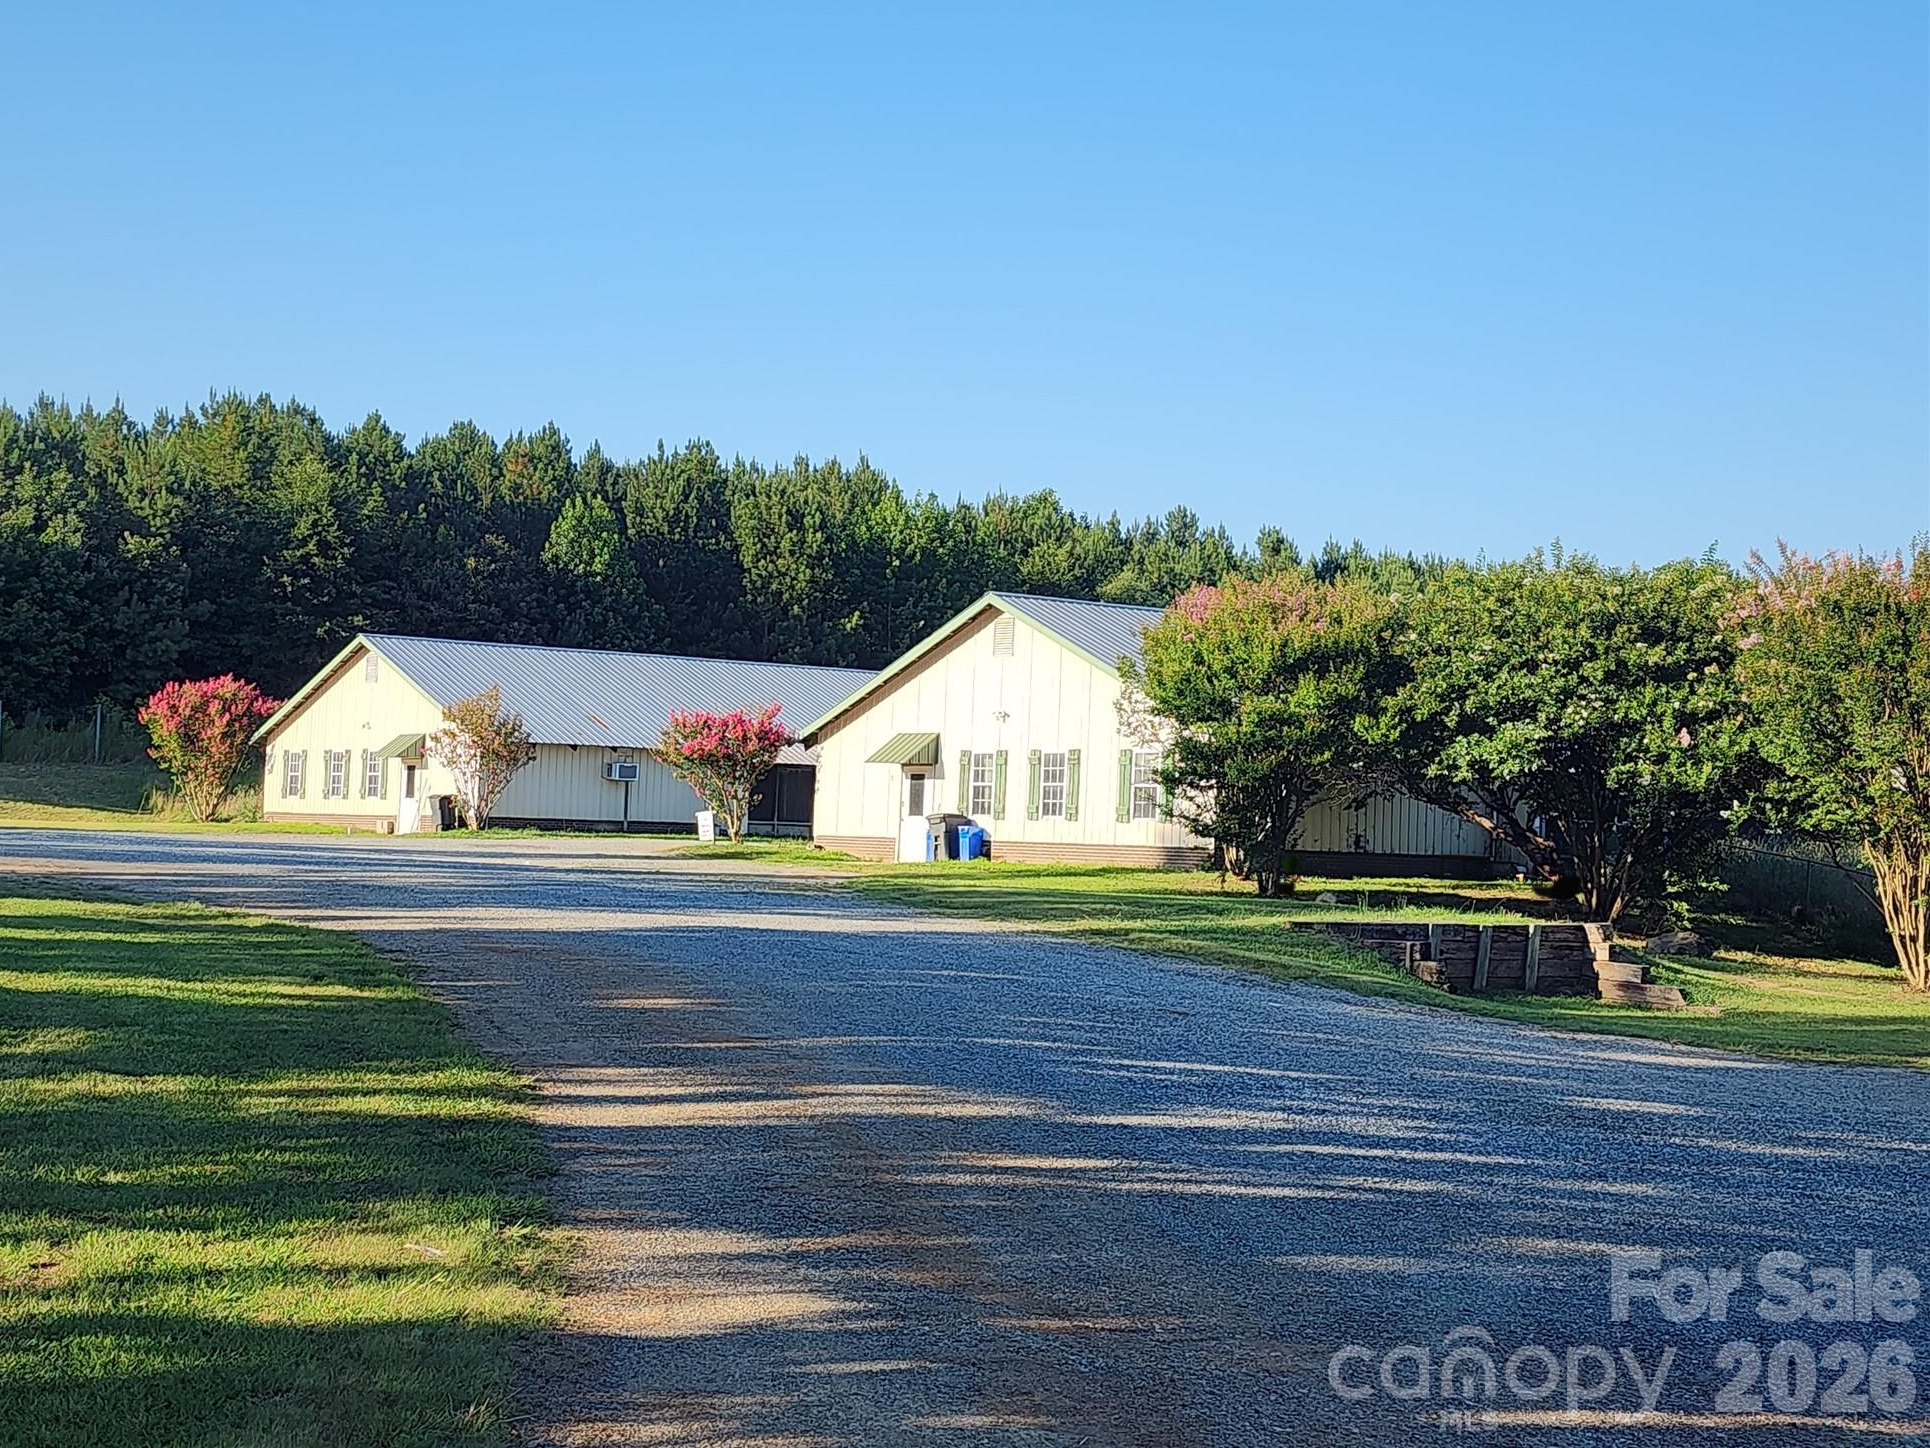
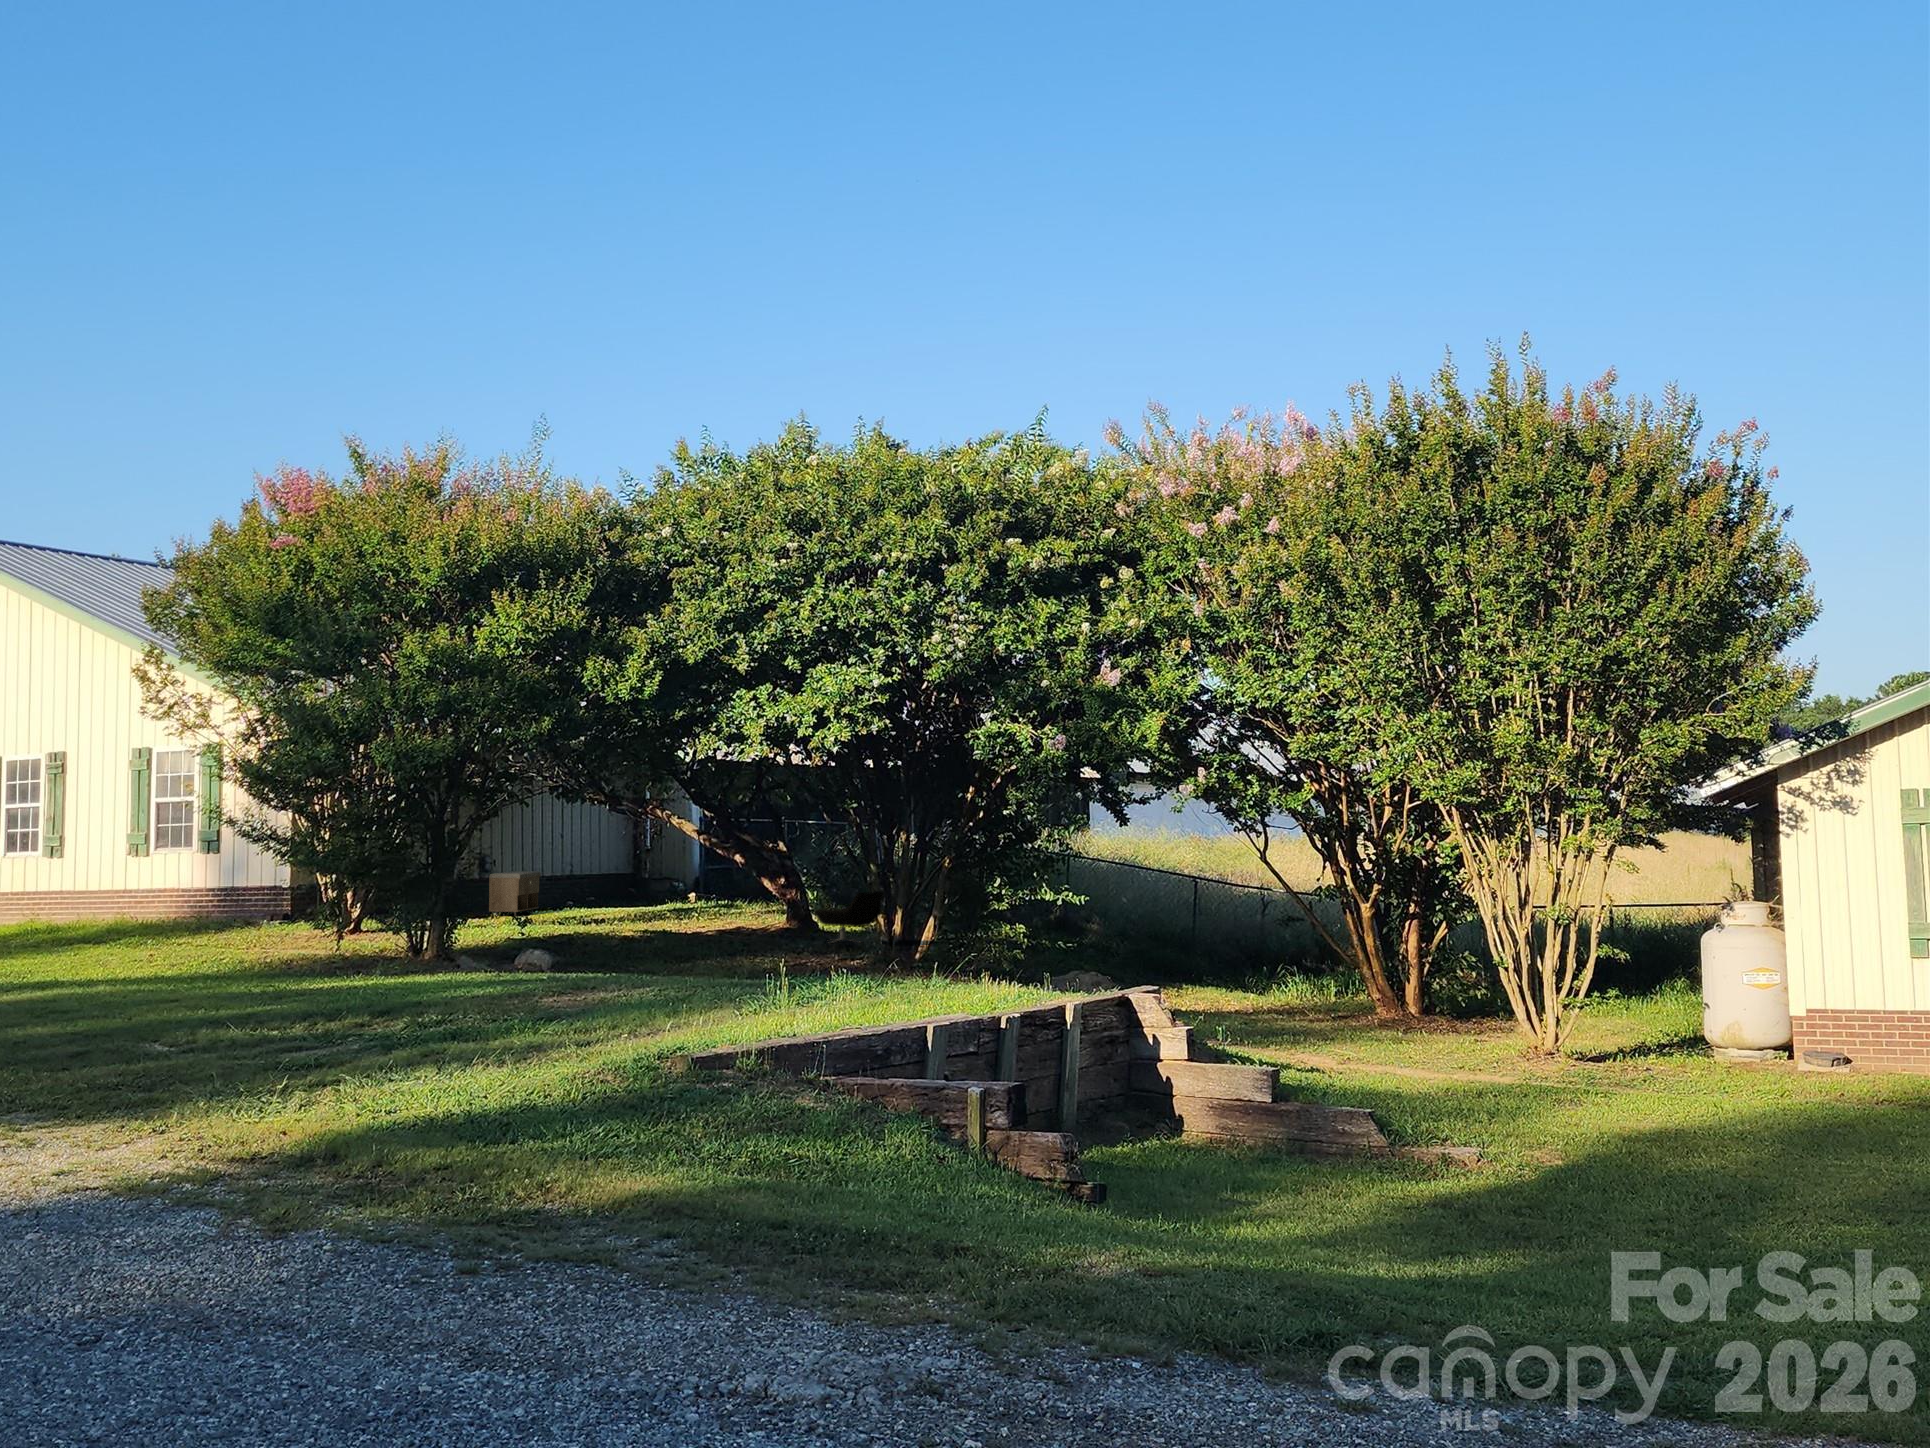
storage bench: none [1345,850,1385,882] -> present [489,871,541,916]
round table: present [1439,854,1485,883] -> none [600,866,663,905]
potted tree: present [1276,856,1301,896] -> none [444,886,486,959]

